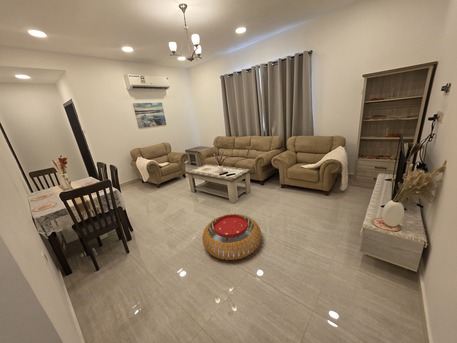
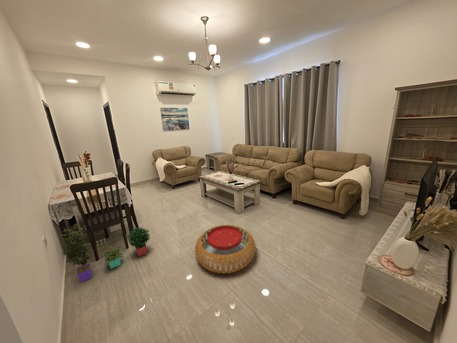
potted plant: none [58,228,154,295] -> present [61,224,150,282]

